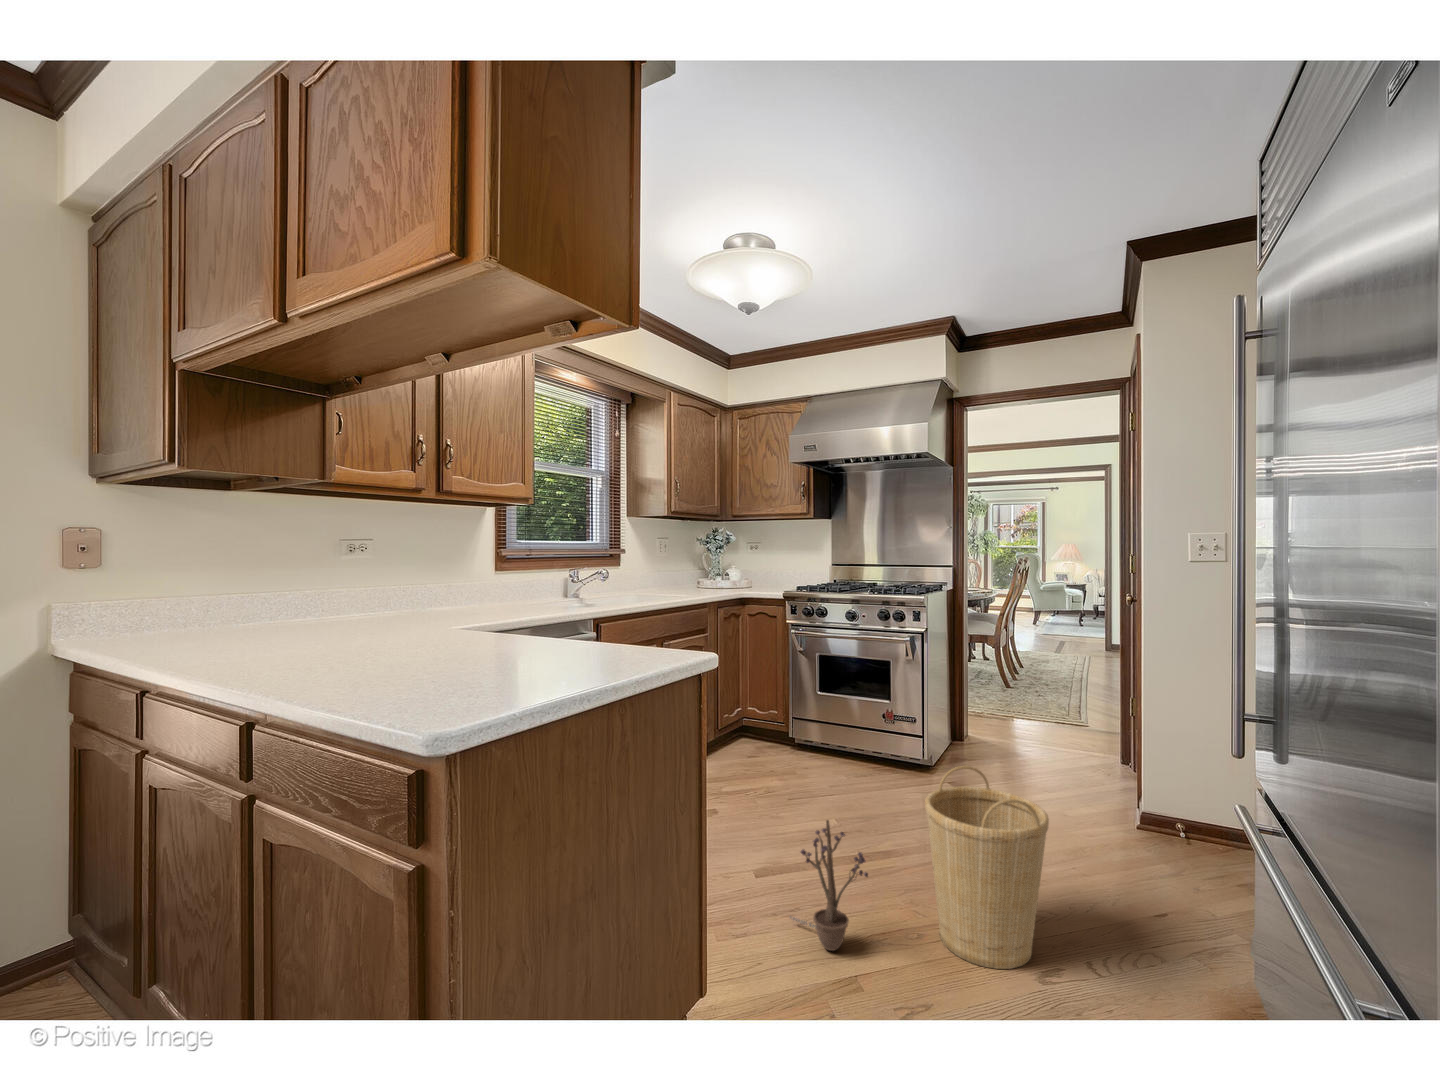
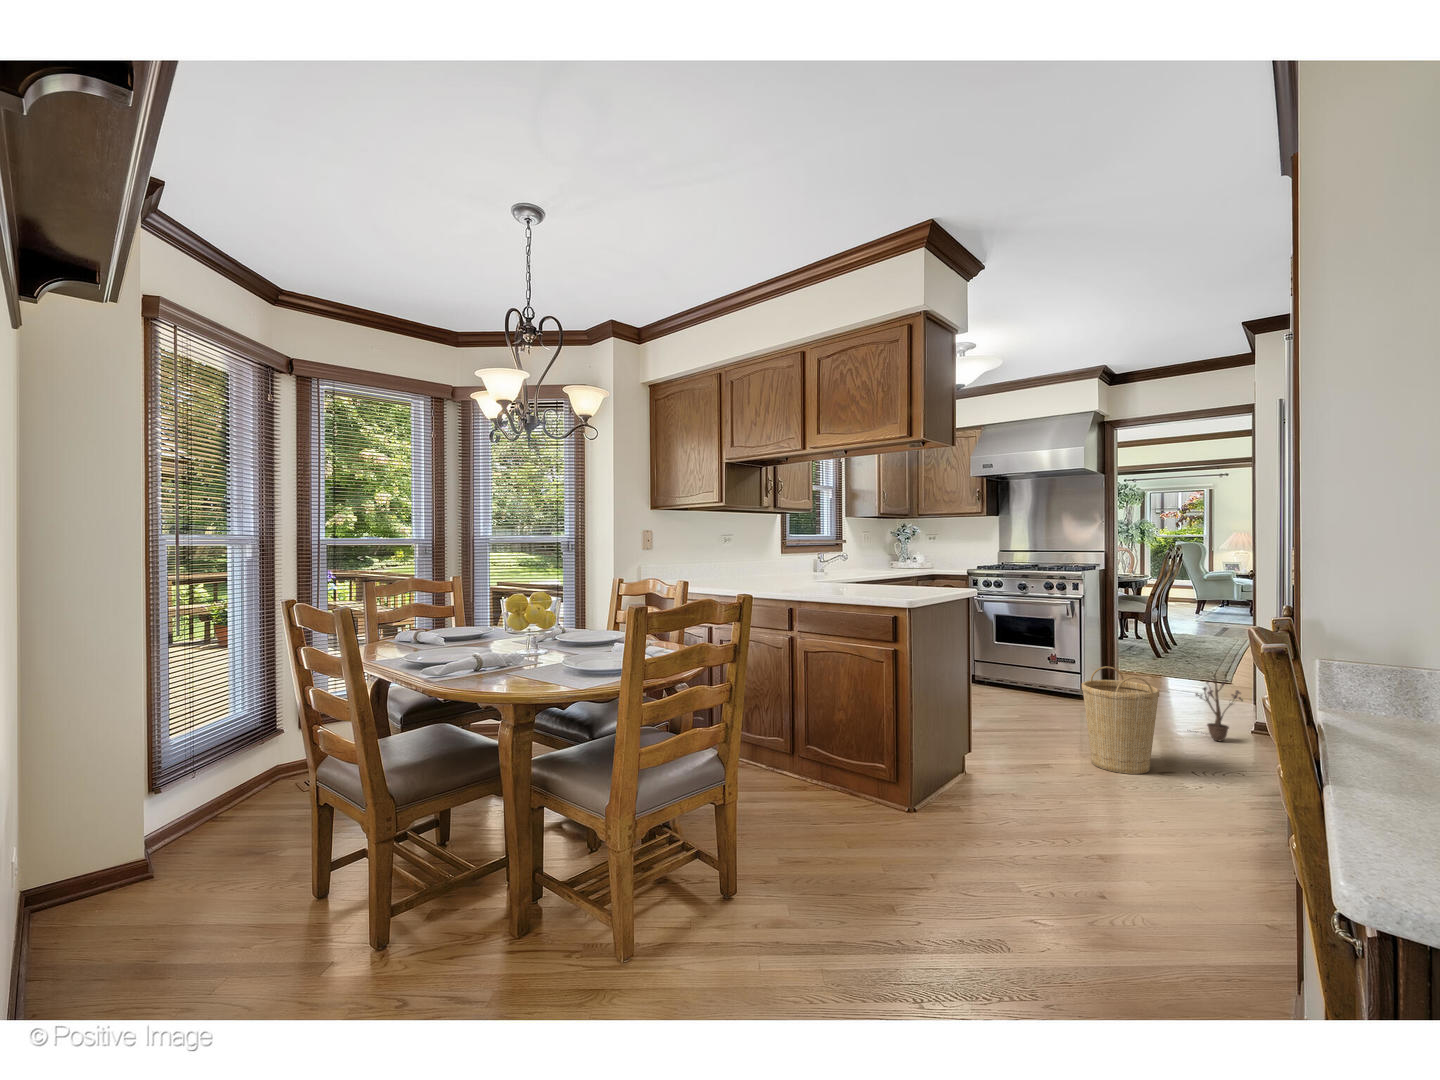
decorative plant: present [790,820,868,951] -> present [1189,676,1243,741]

